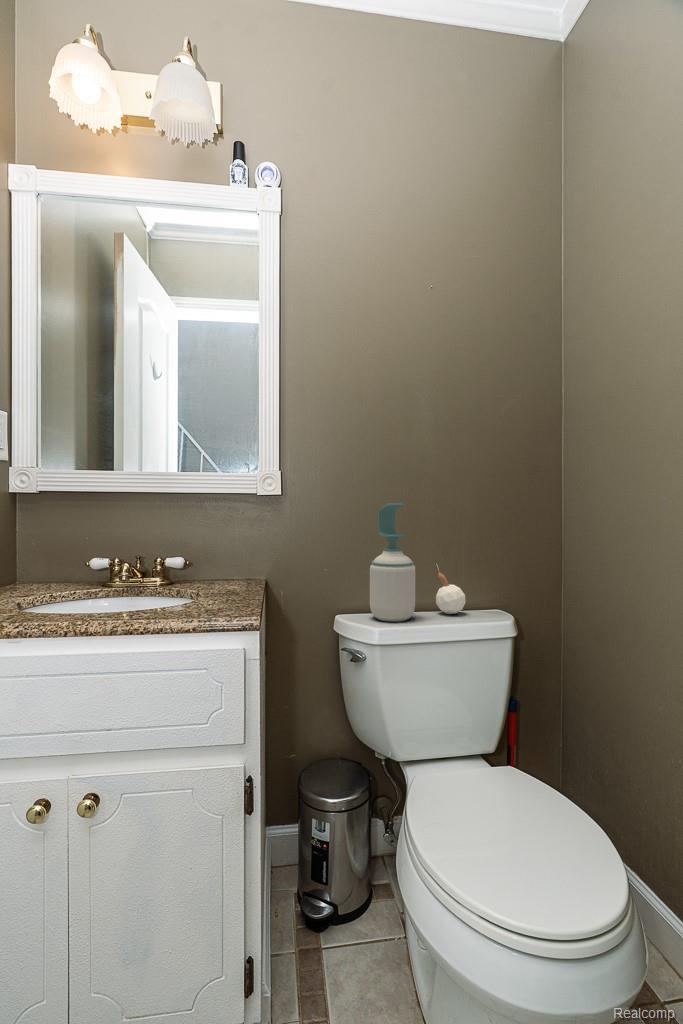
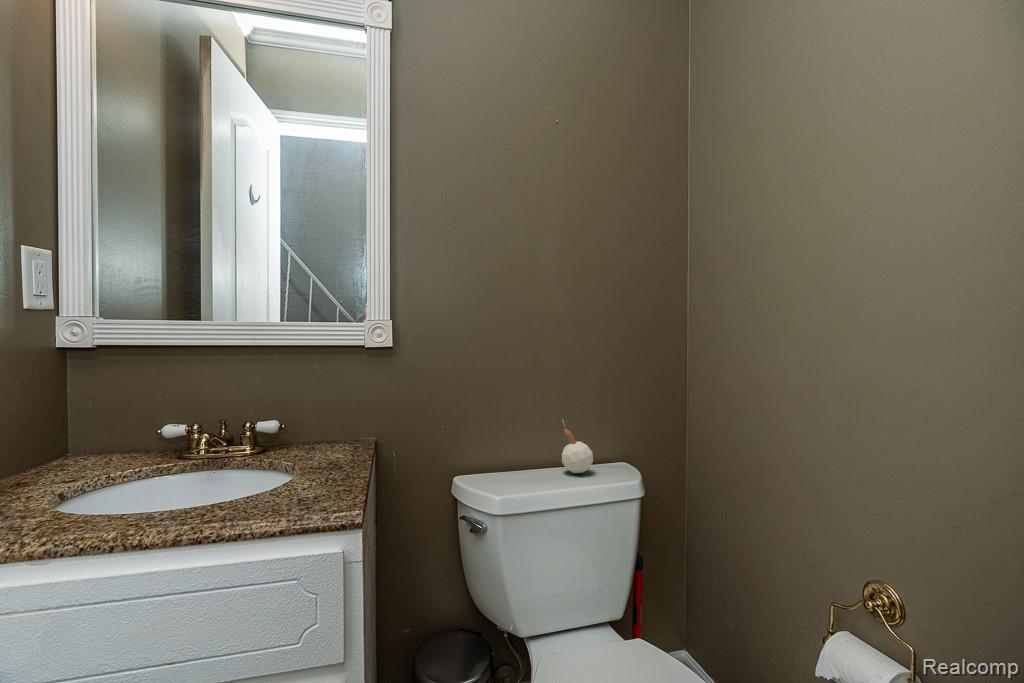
soap bottle: present [370,503,415,622] -> none [491,357,541,487]

